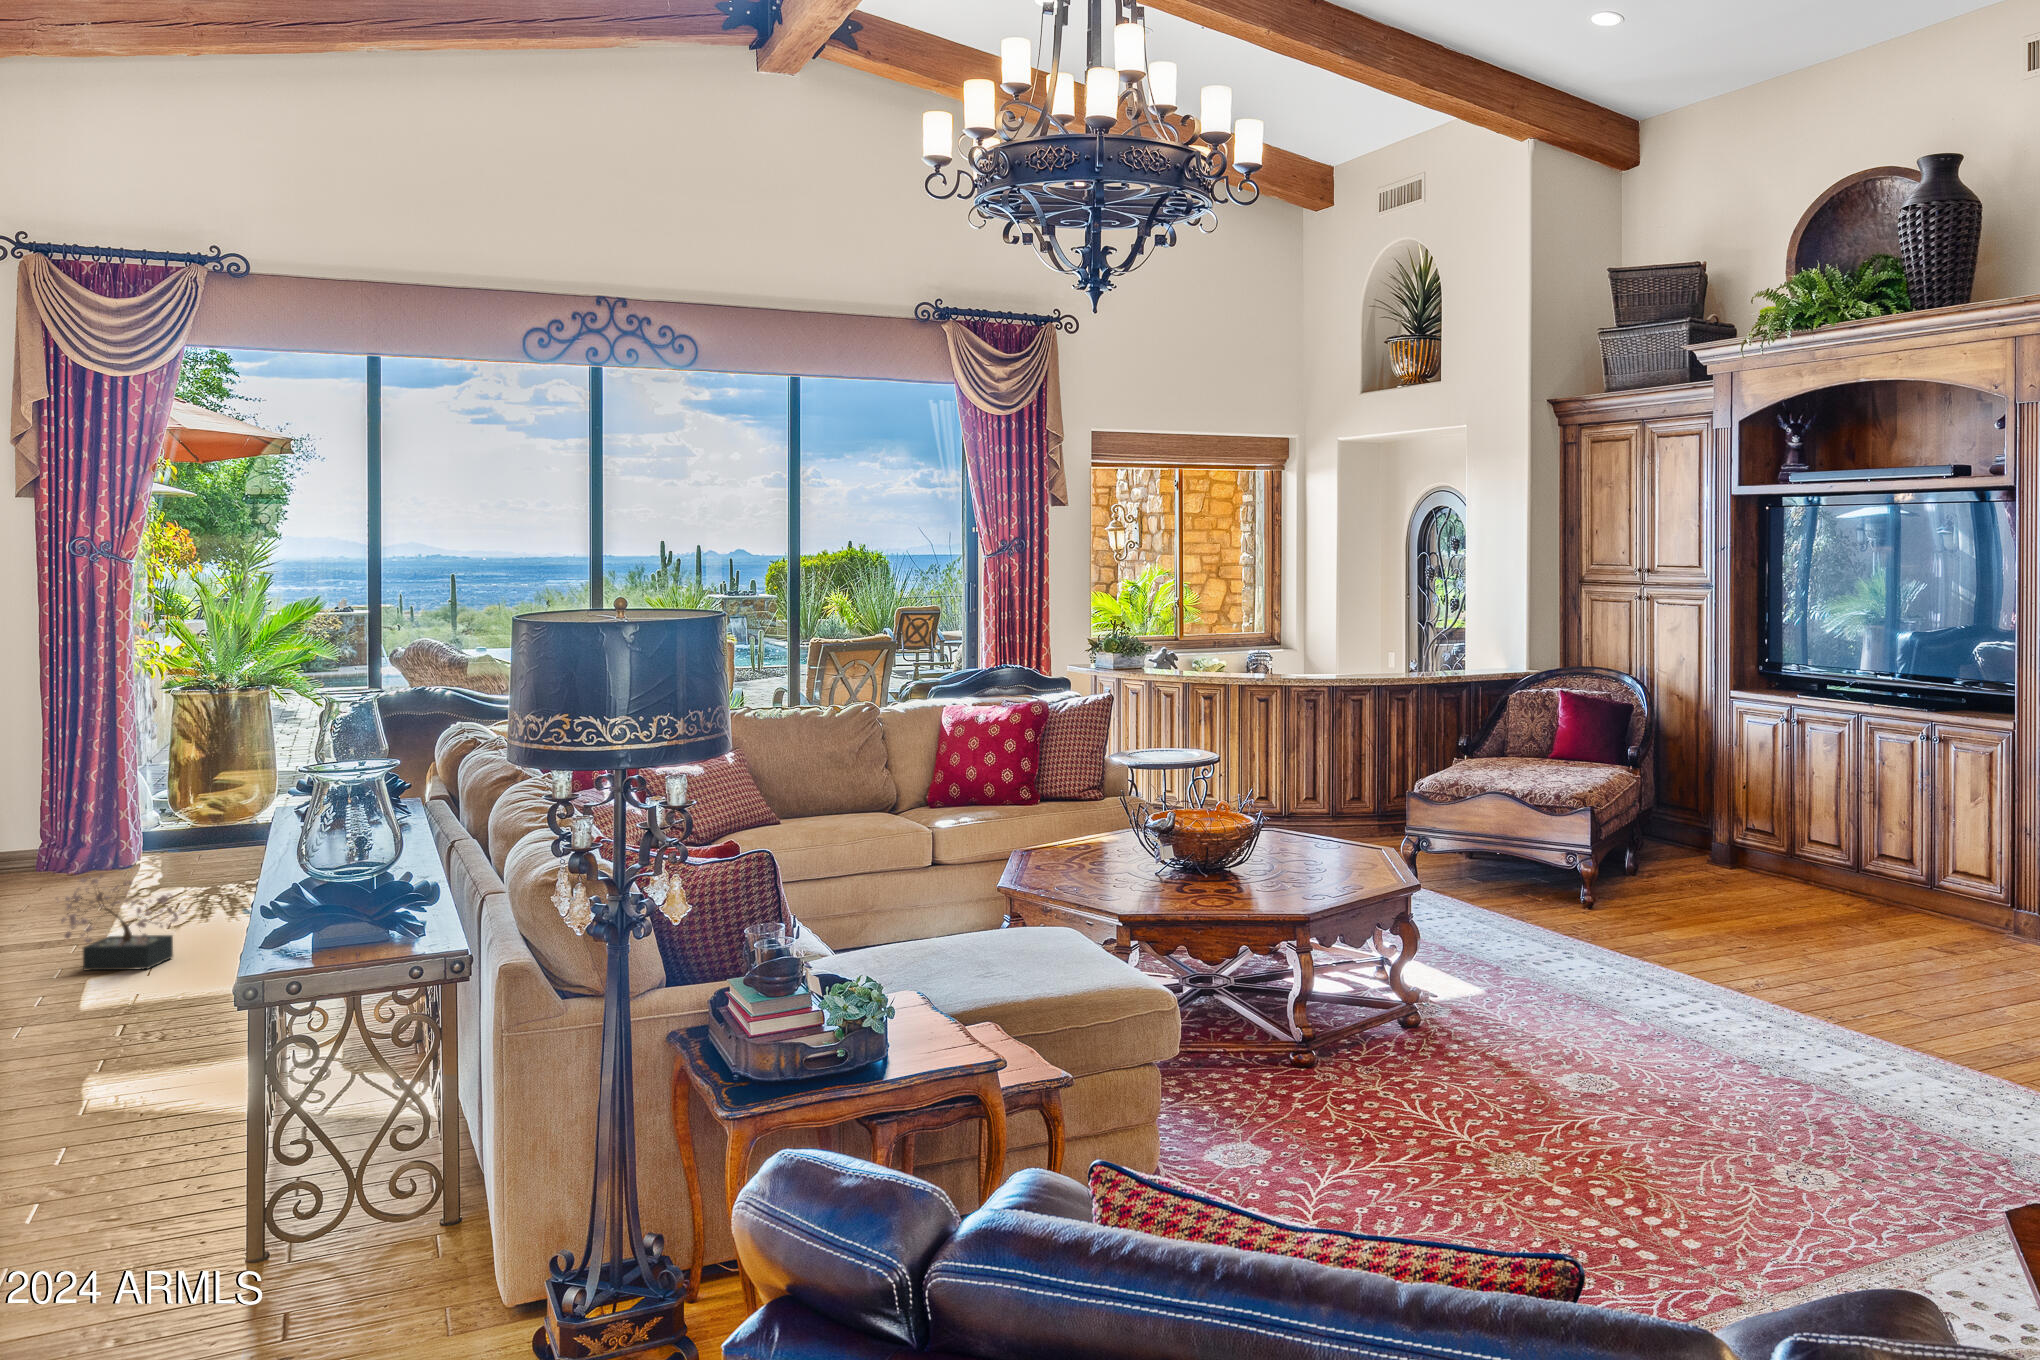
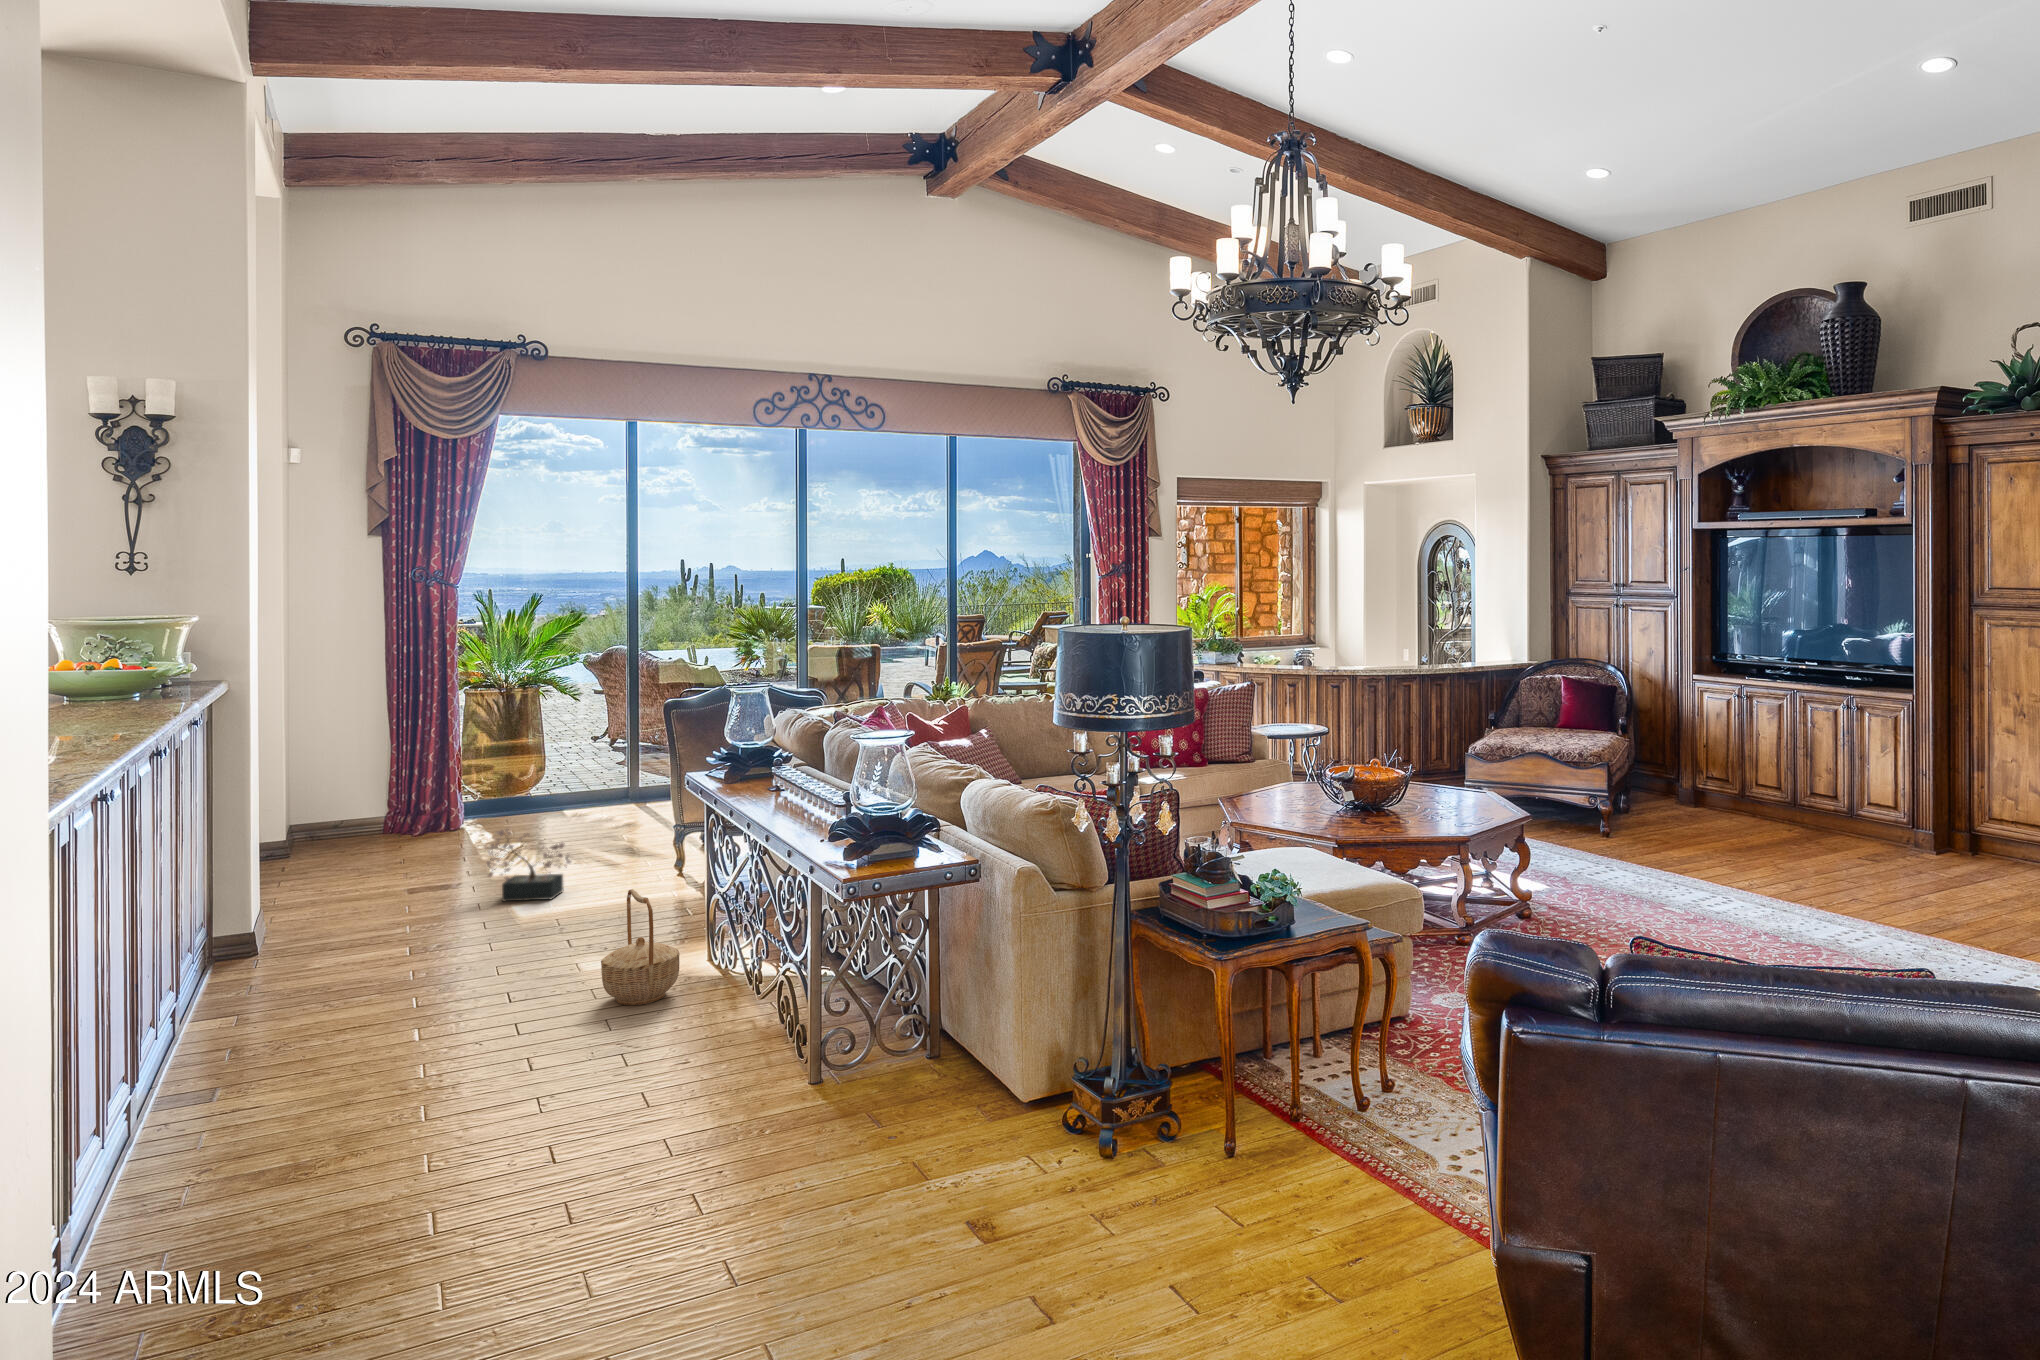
basket: none [53,973,179,1137] -> present [601,889,680,1005]

